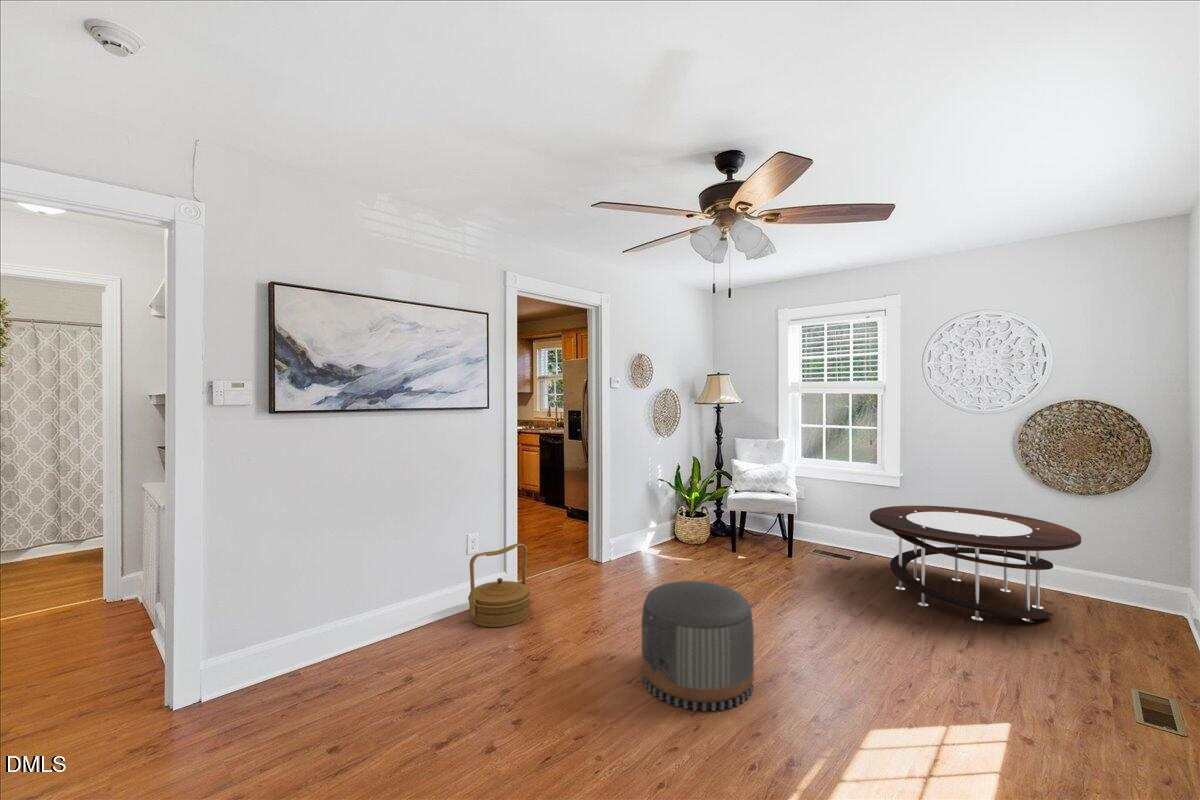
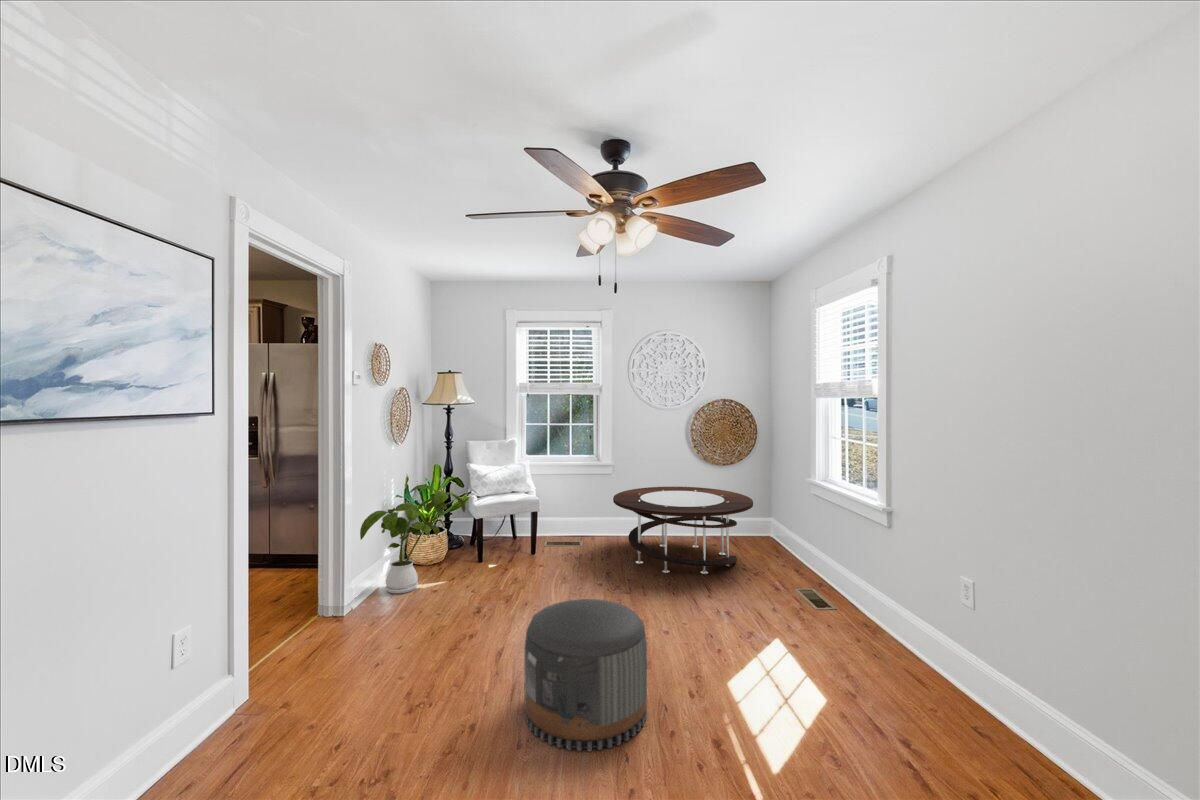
house plant: none [617,472,703,559] -> present [360,485,466,594]
woven basket: present [468,543,531,627] -> none [192,618,310,774]

